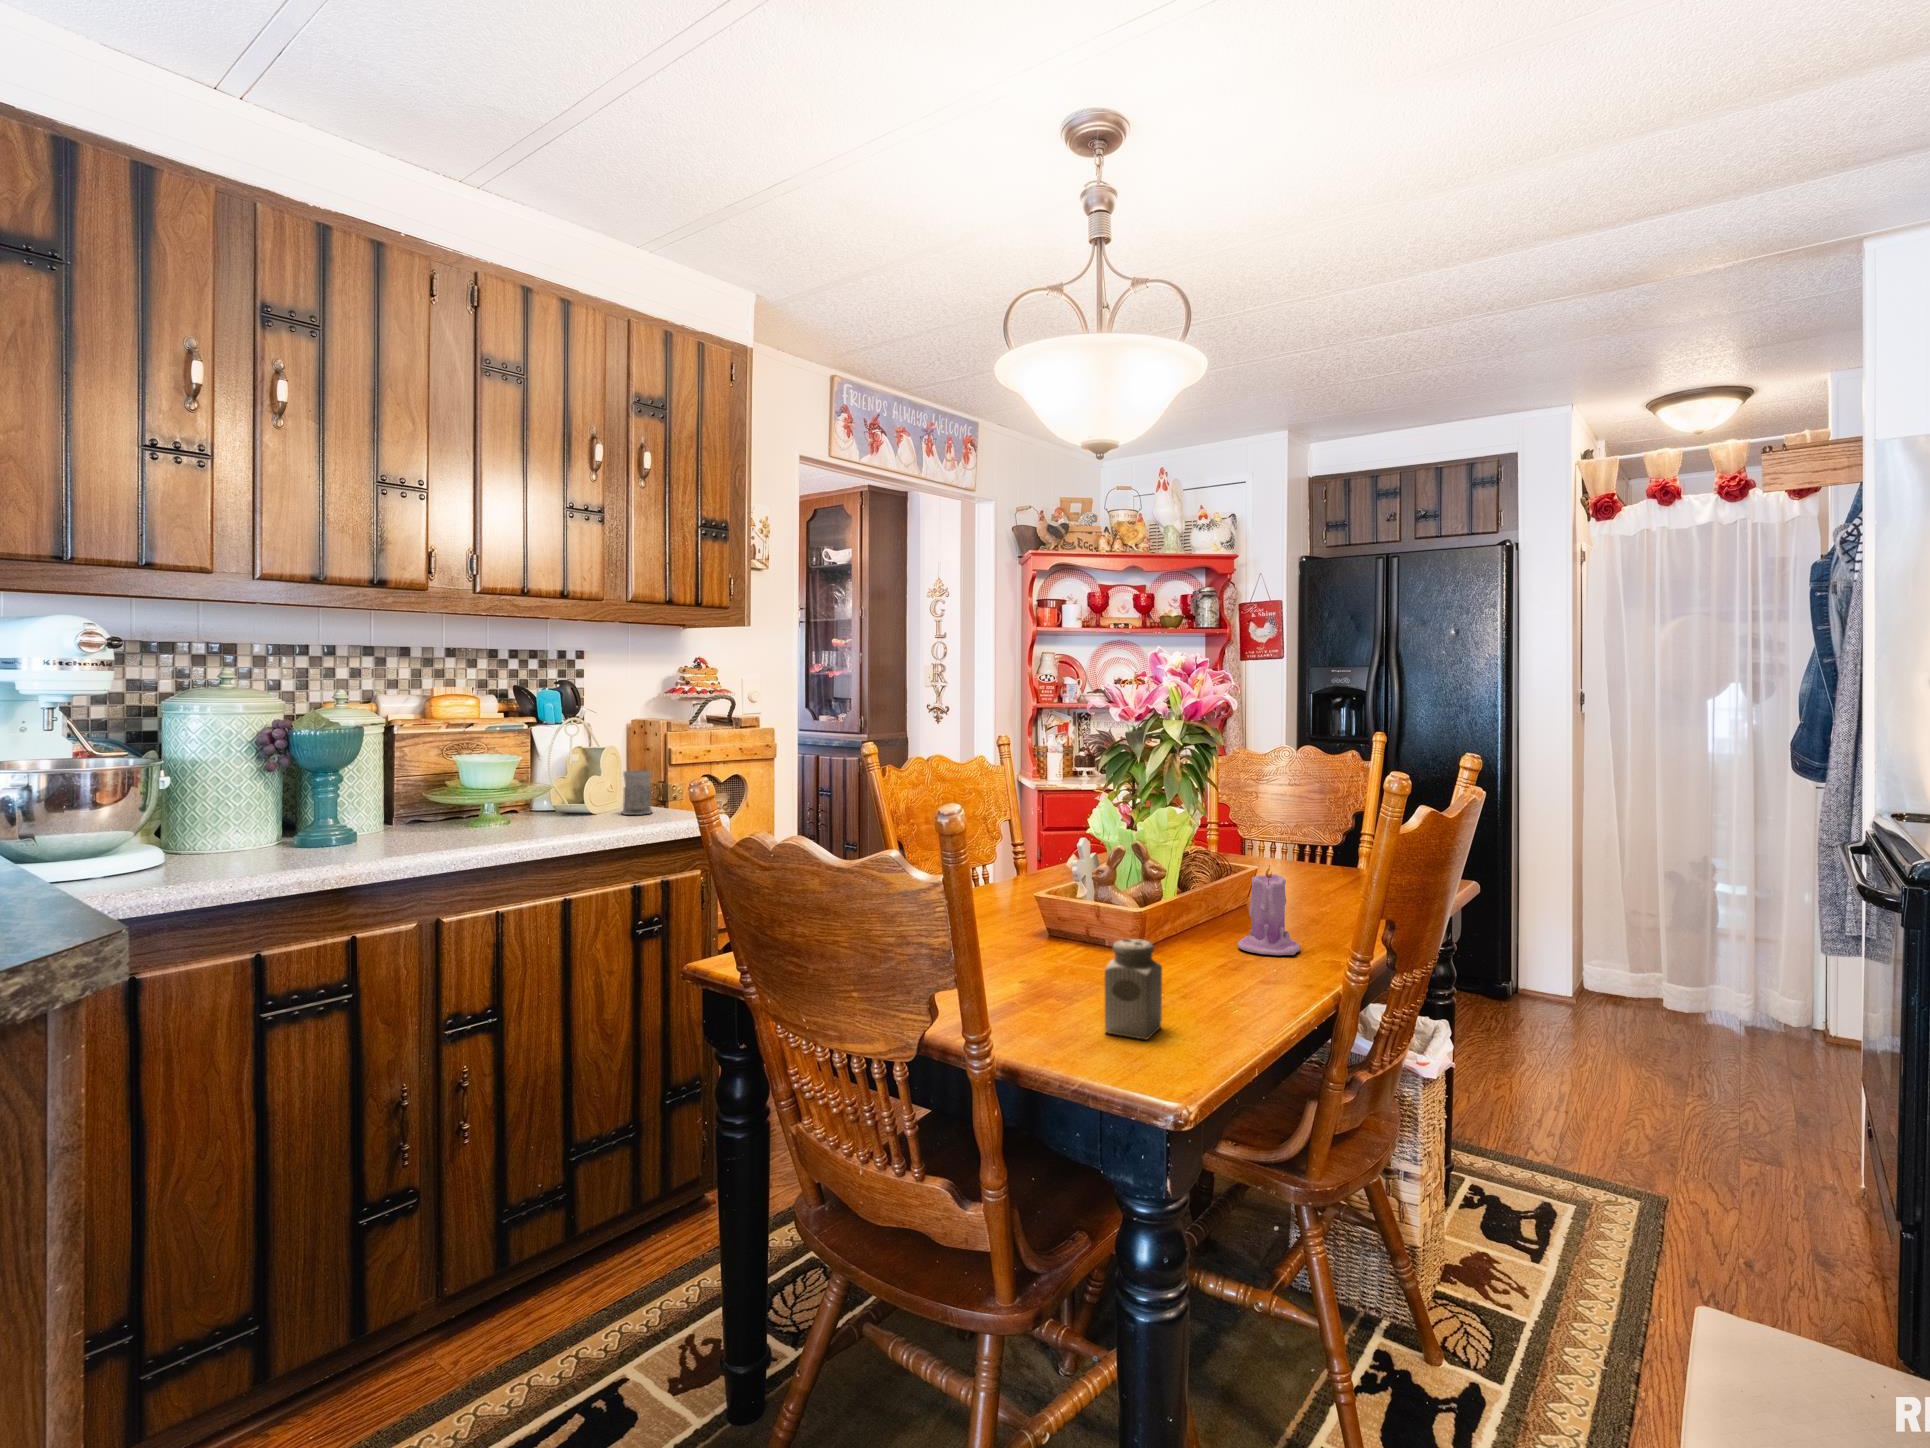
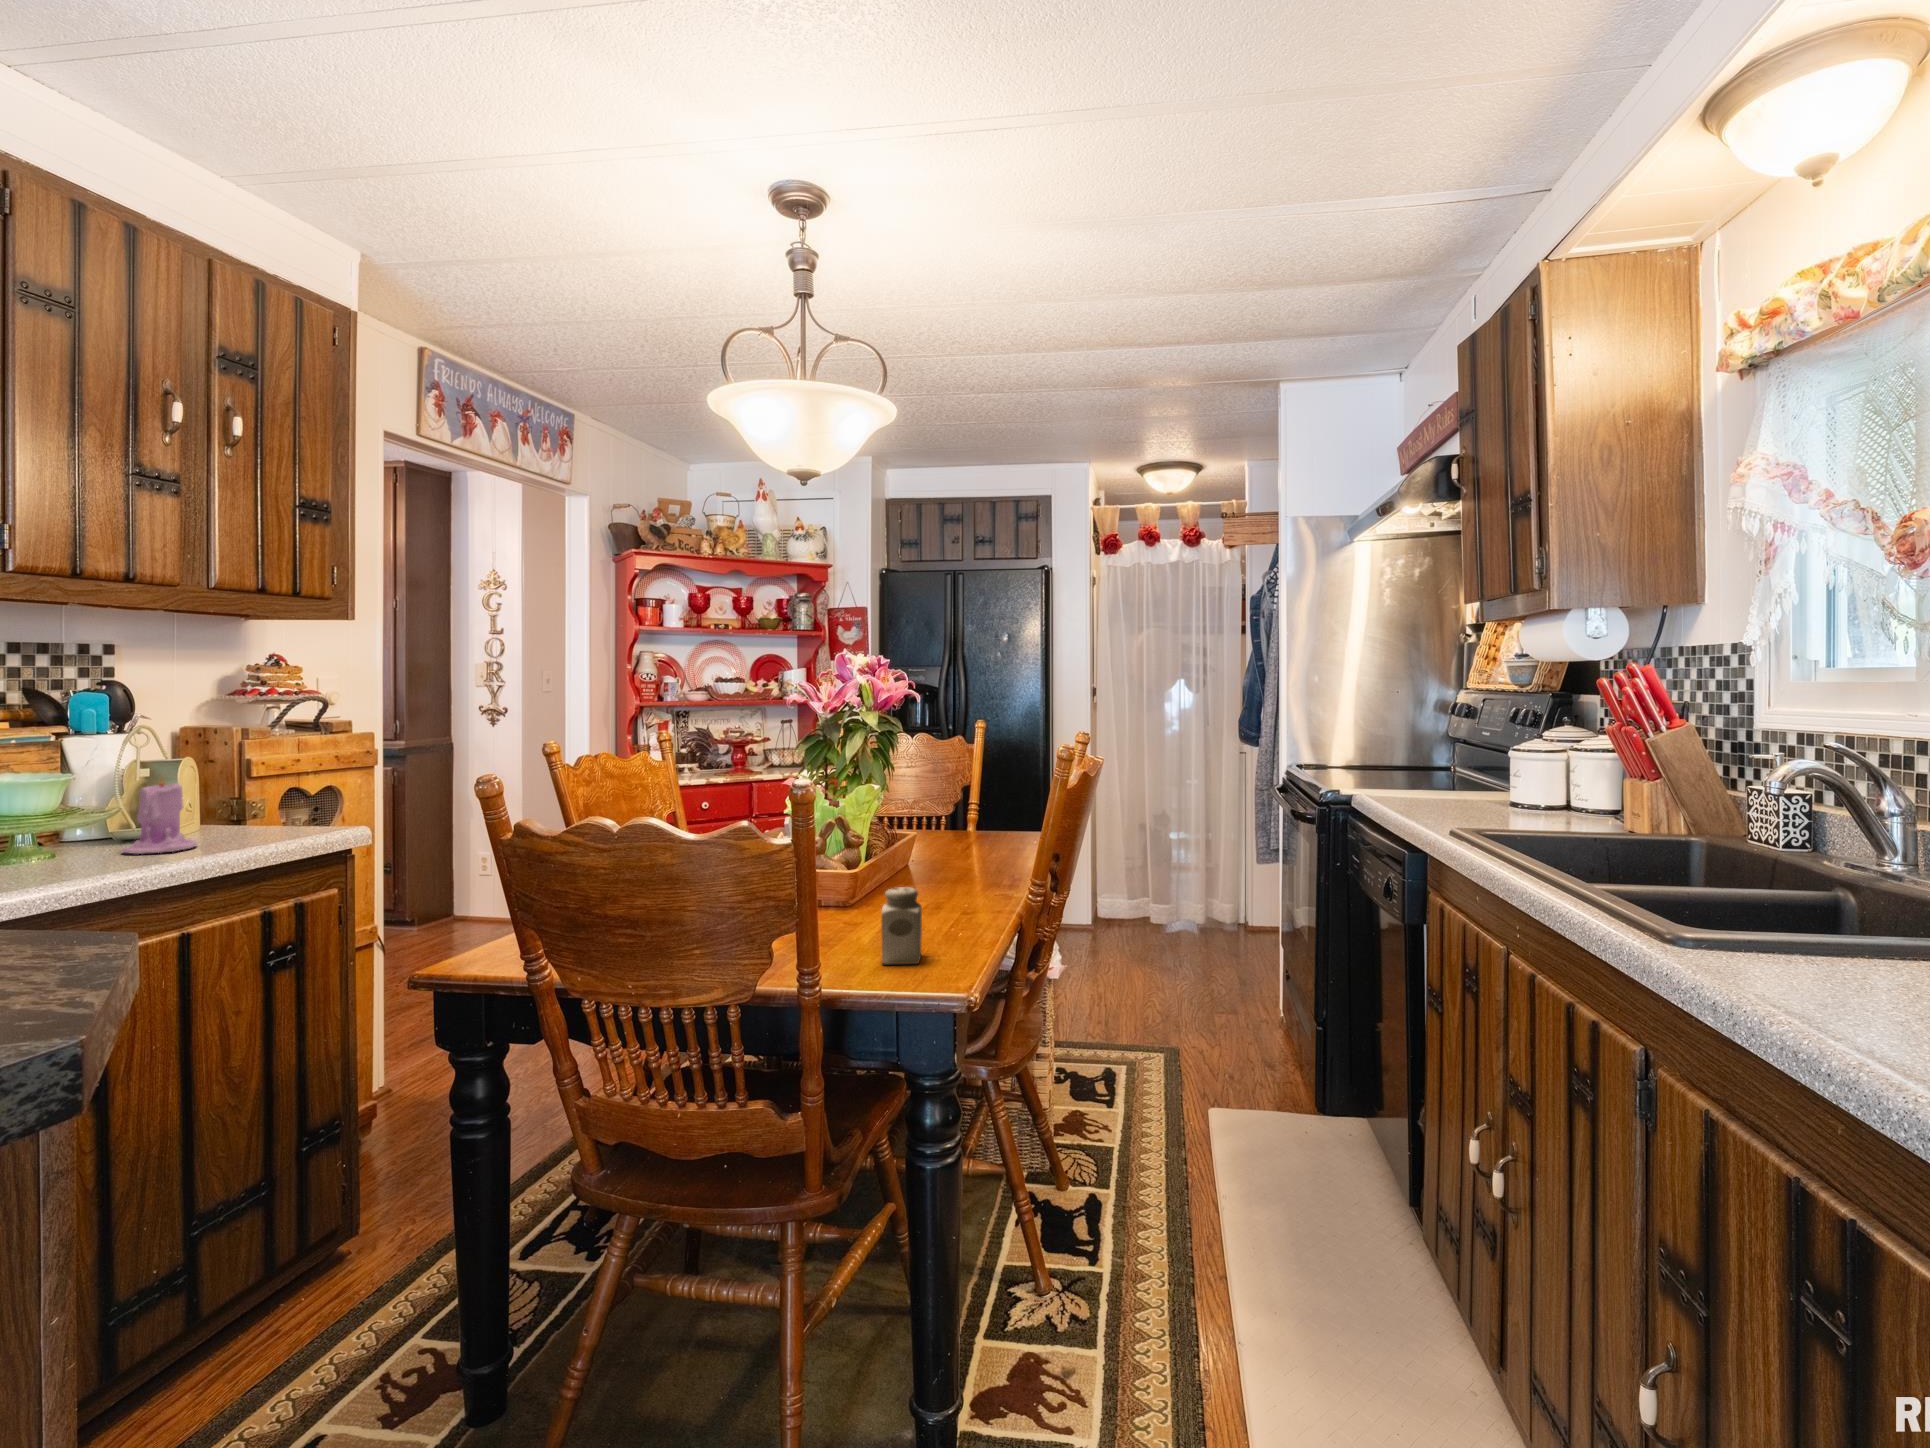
mug: present [622,770,652,815] -> none [212,782,256,834]
candle: present [1238,865,1300,955] -> present [122,779,197,854]

